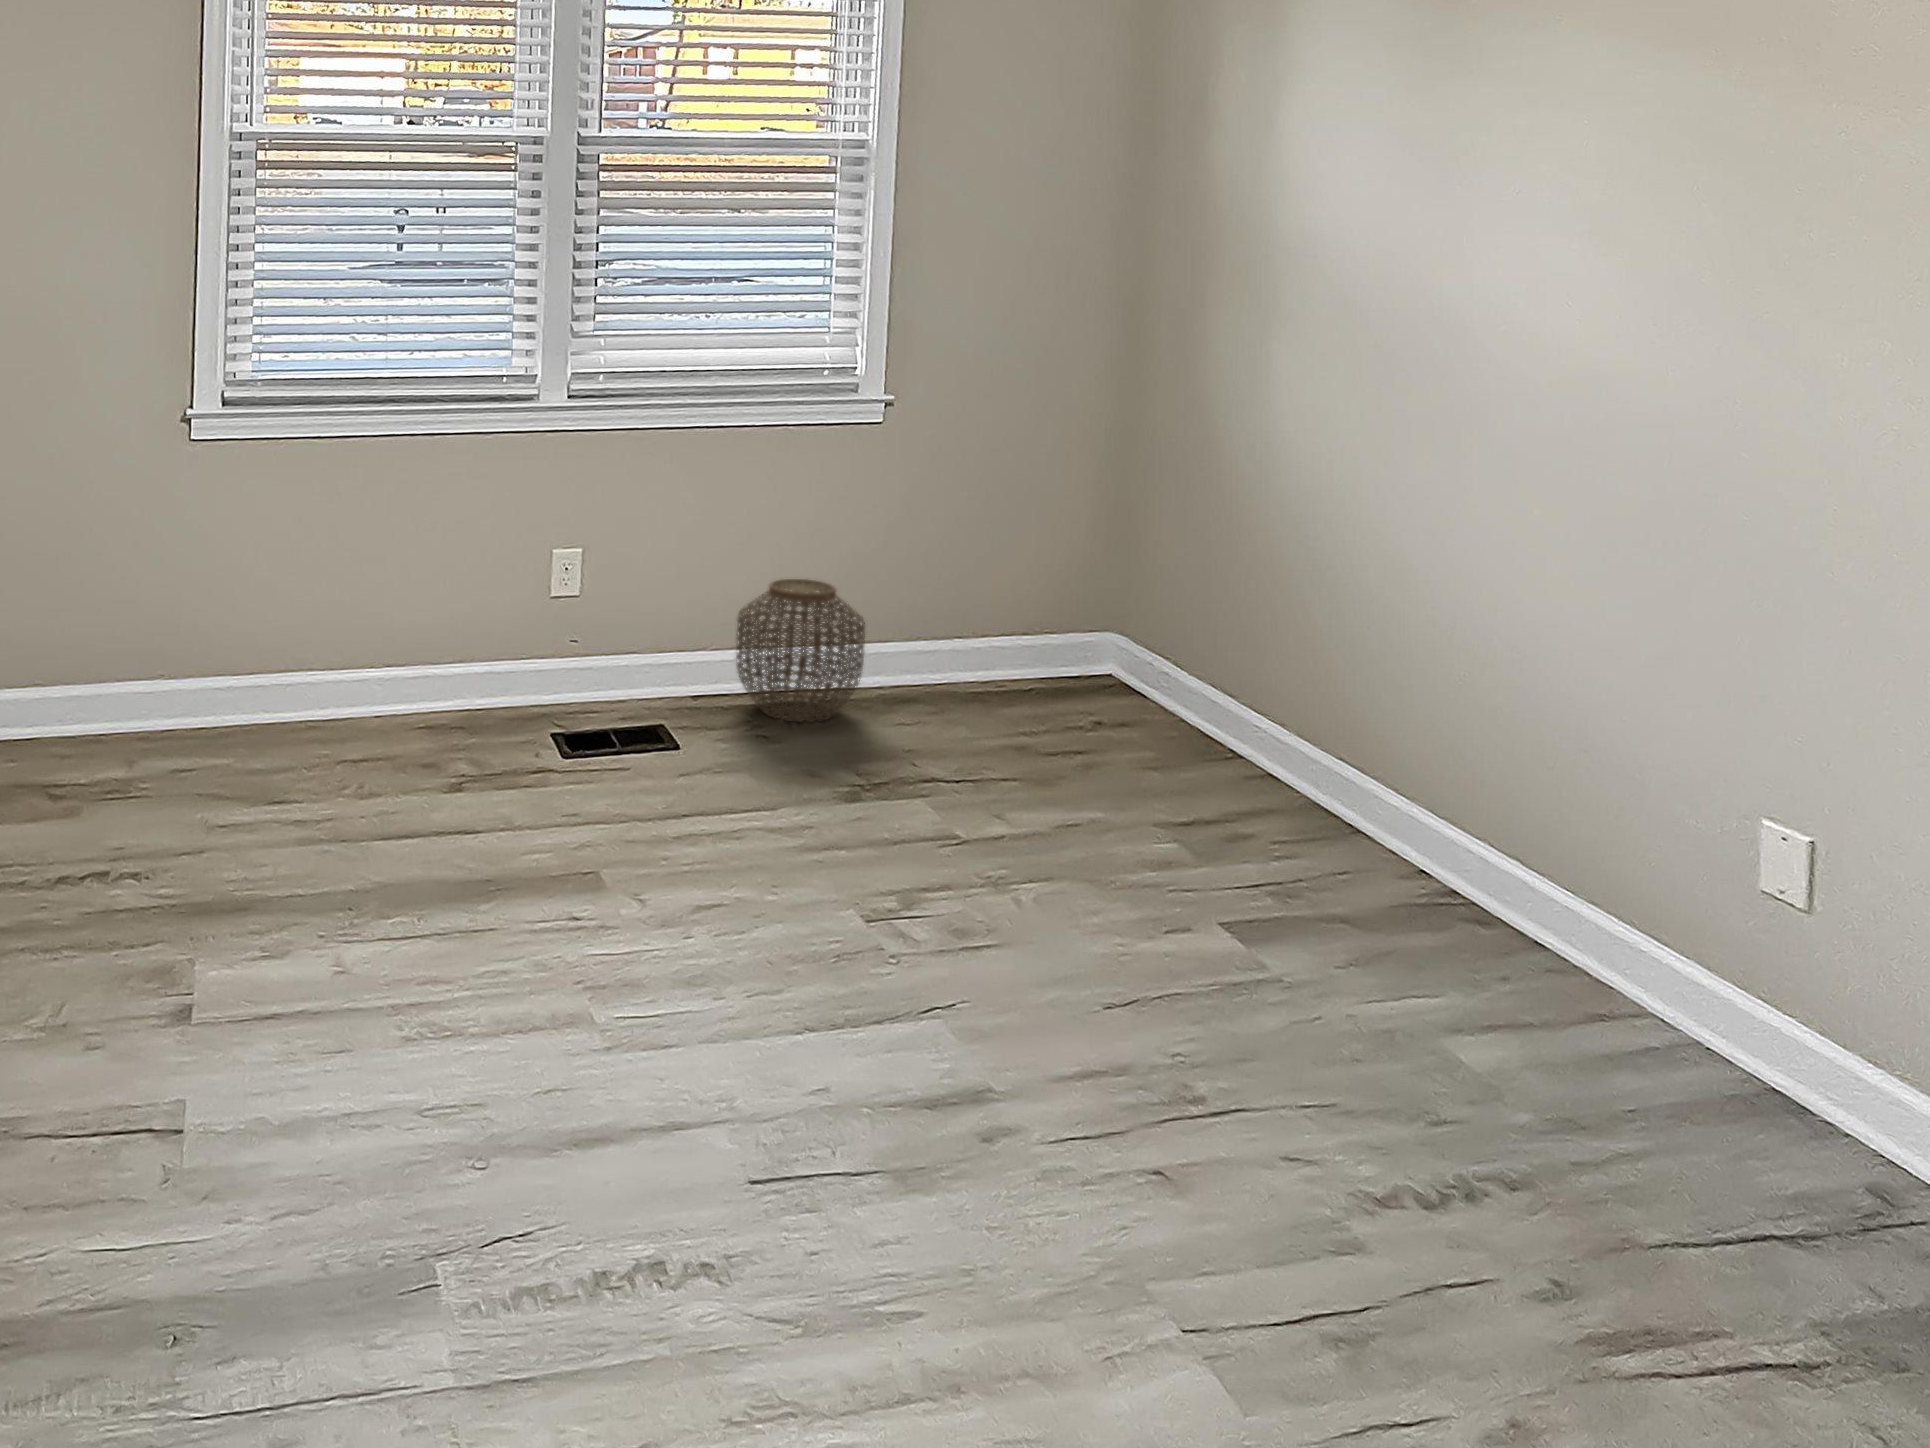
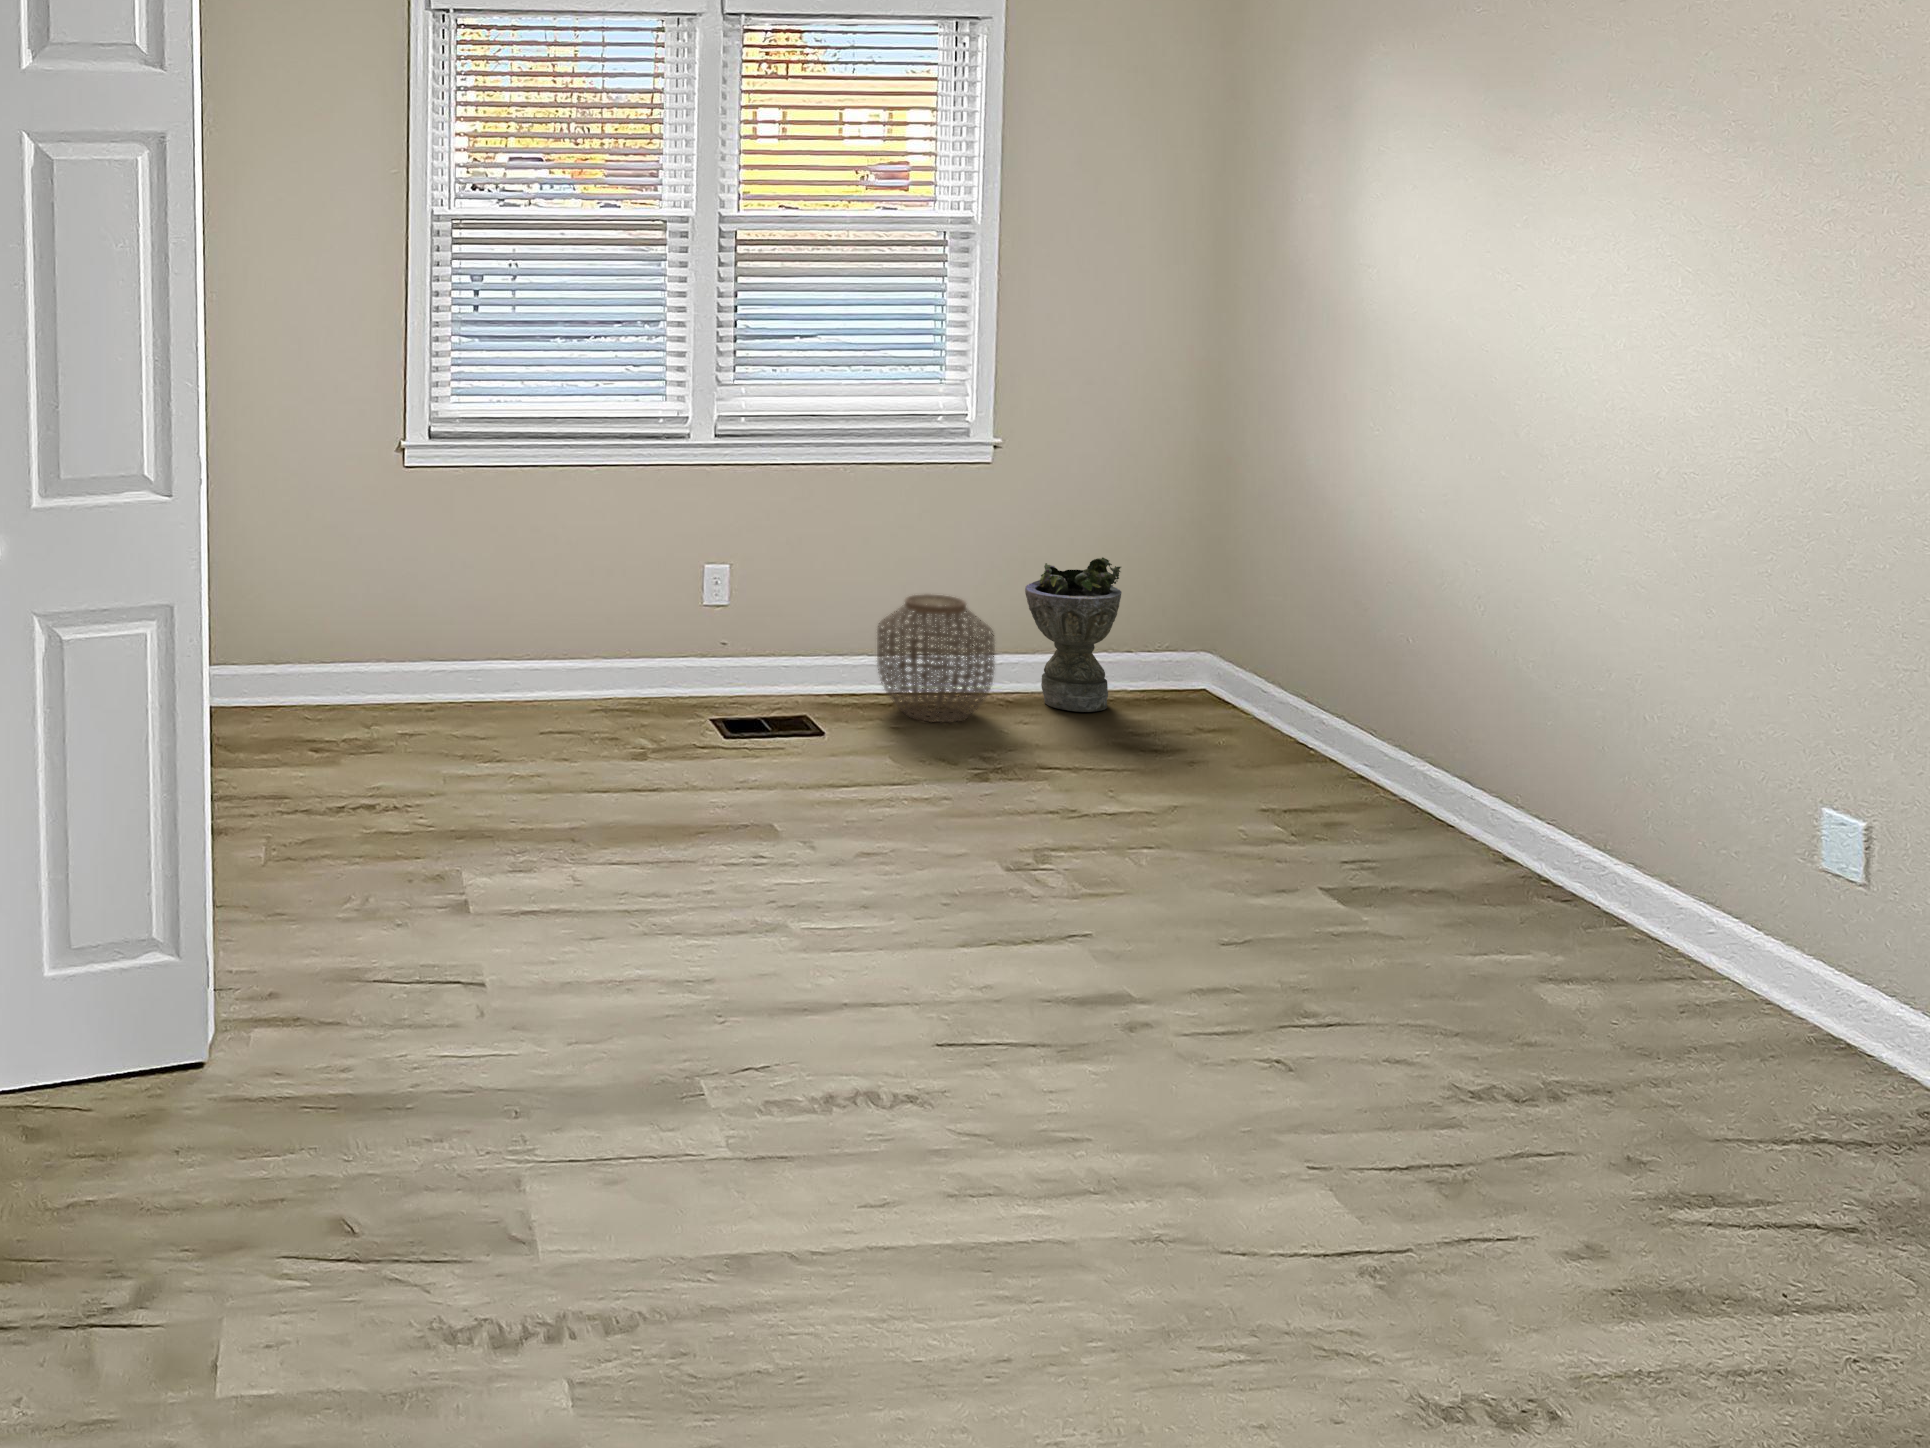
planter: none [906,539,1012,710] -> present [1025,557,1122,712]

